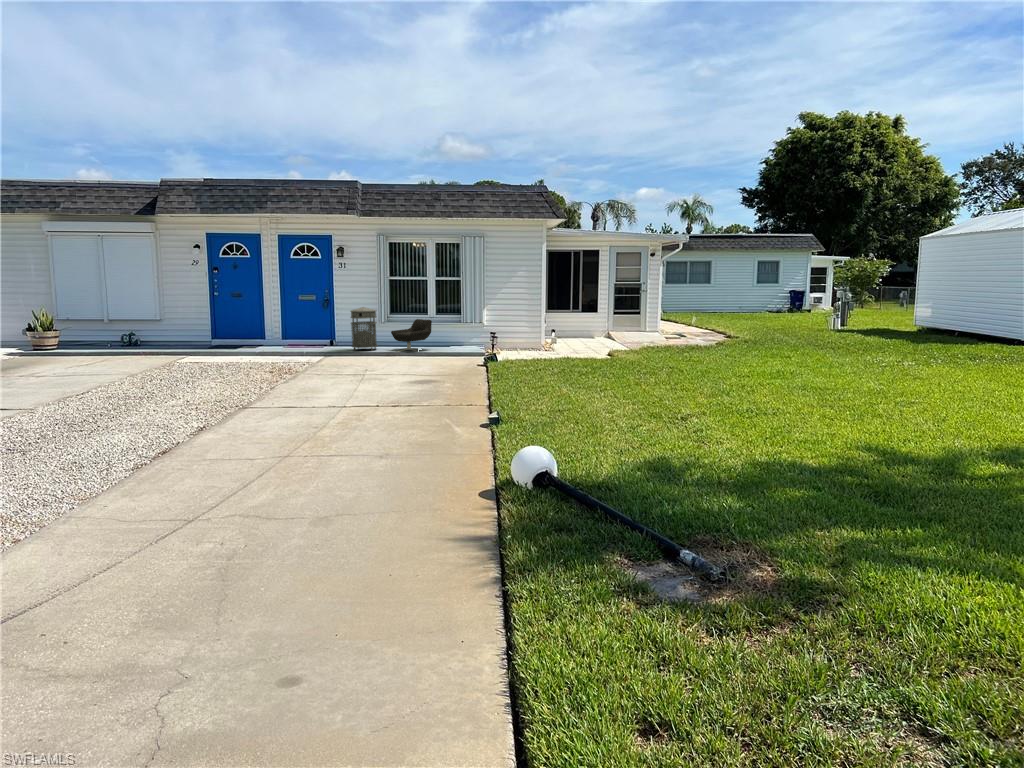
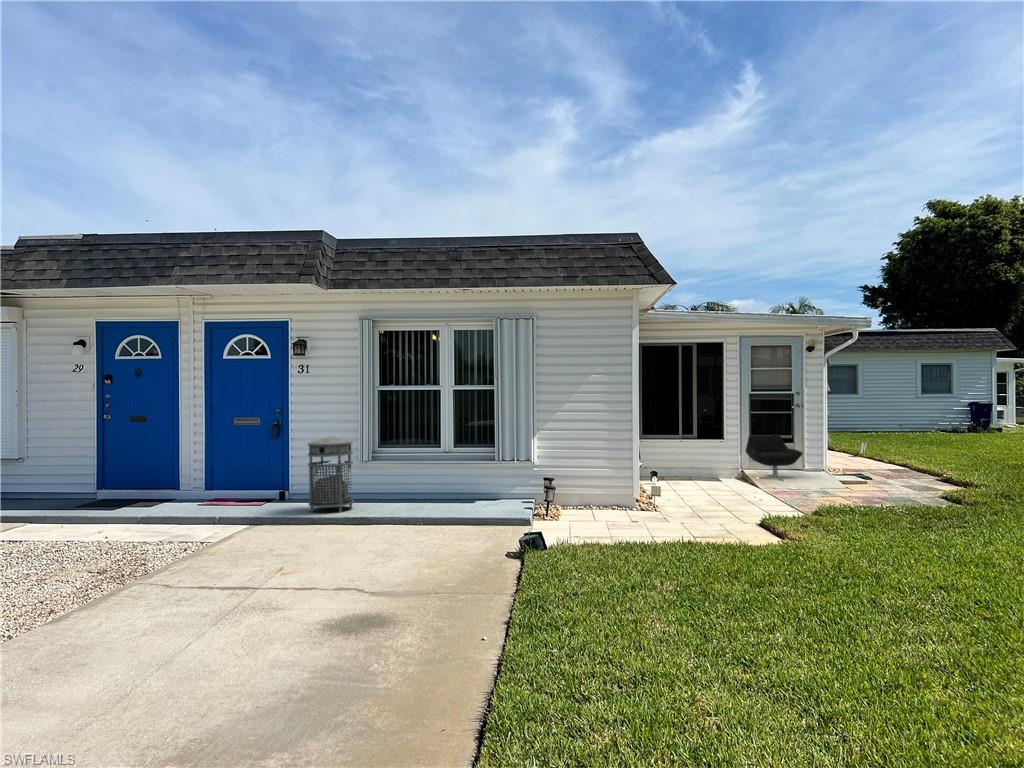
lounge chair: present [391,319,432,351] -> present [746,434,802,480]

